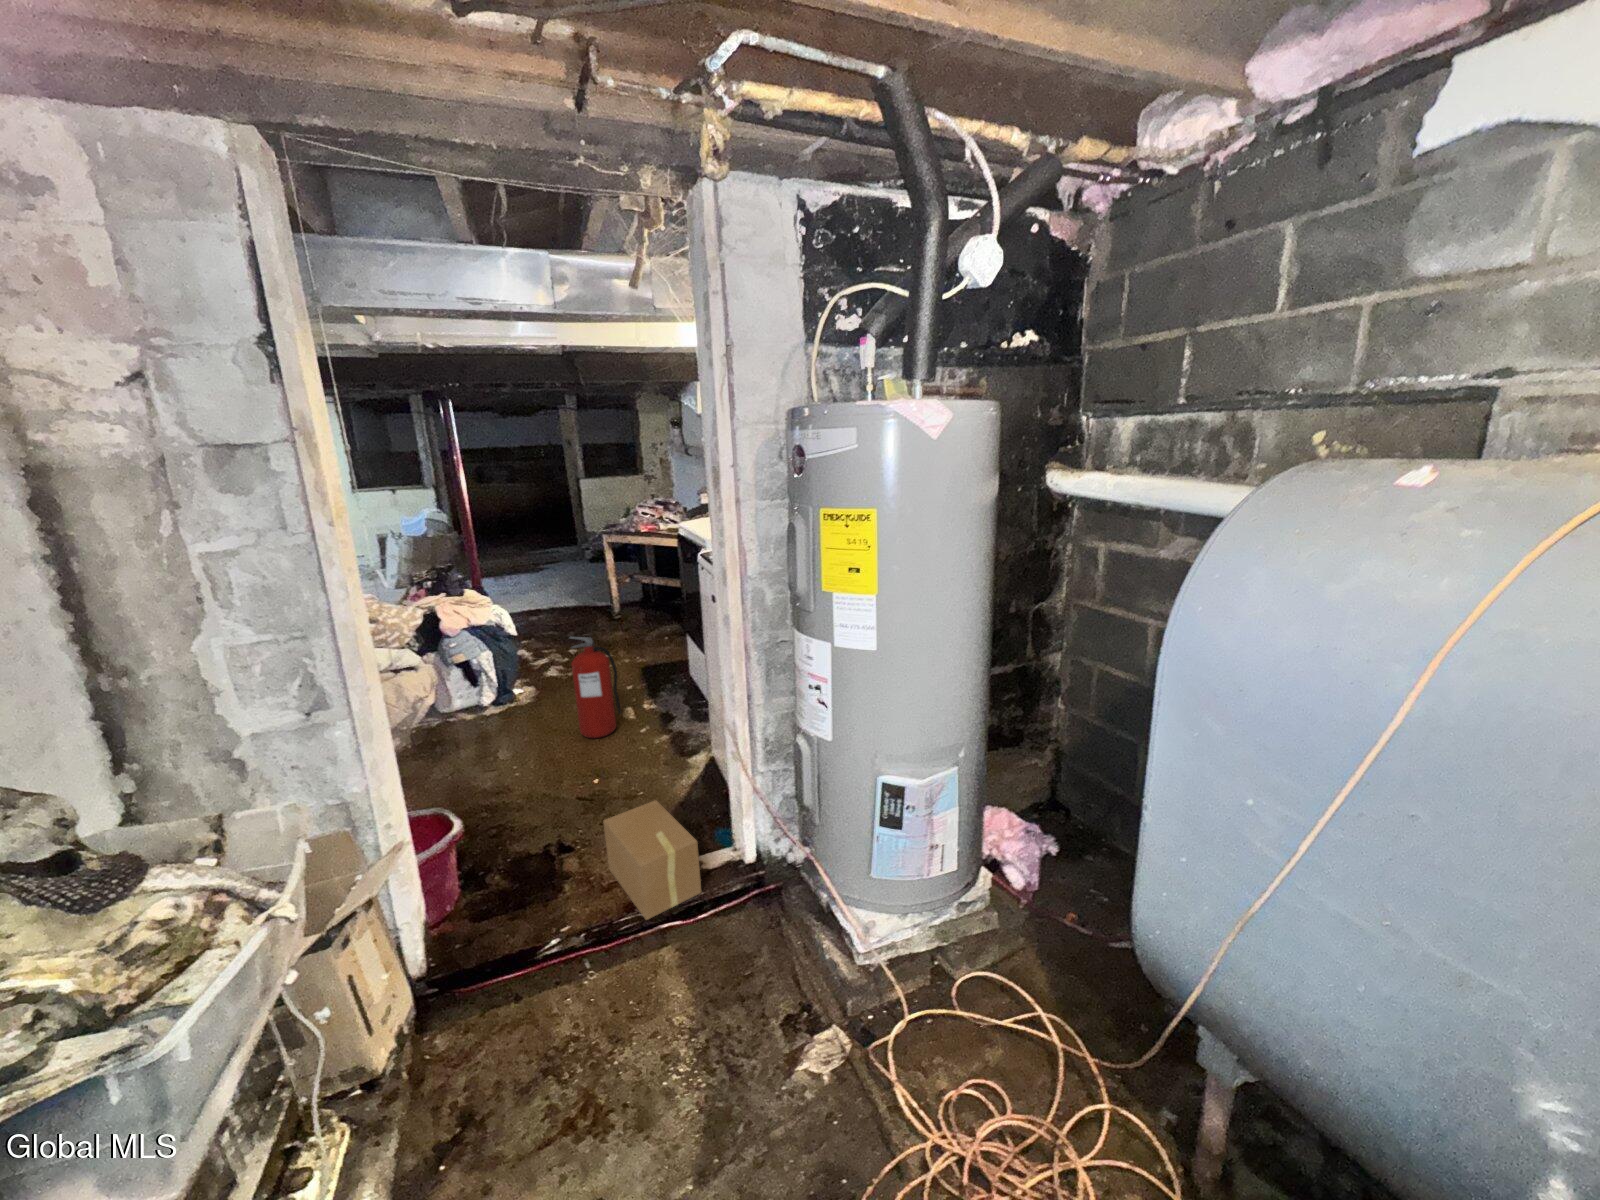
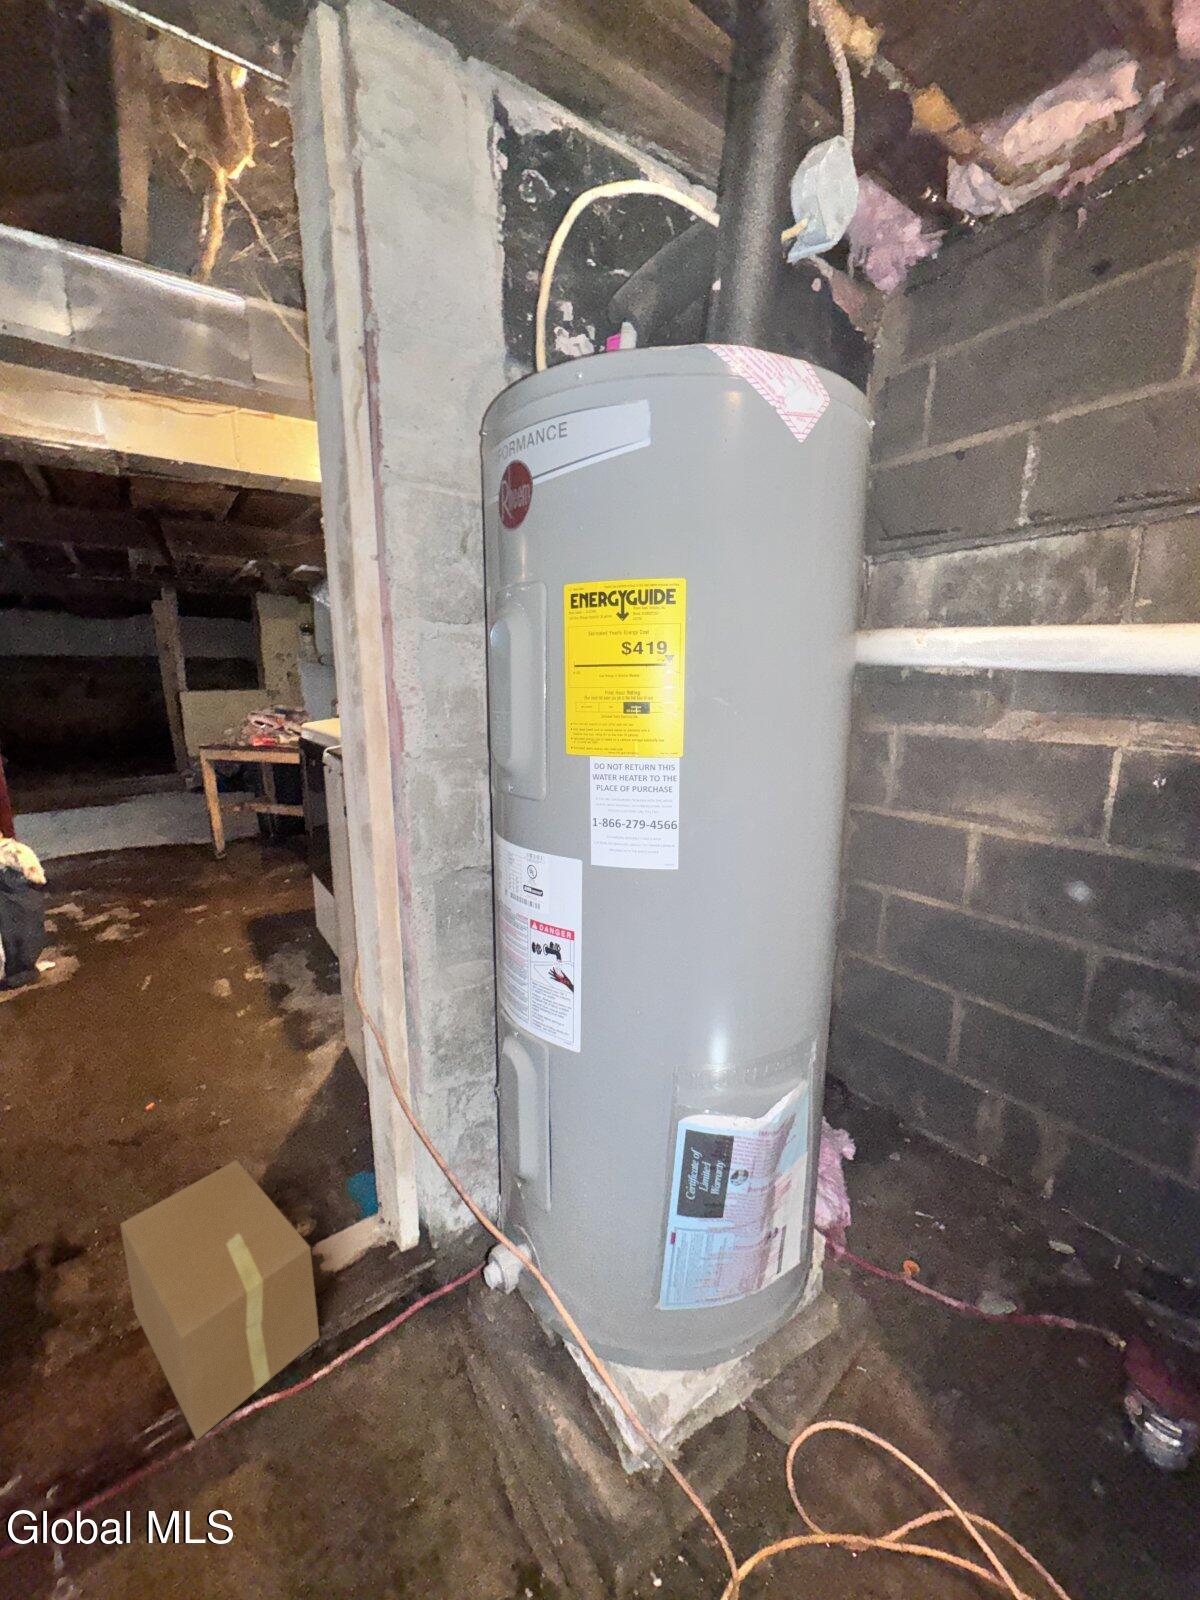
fire extinguisher: present [570,637,621,738] -> none [109,881,203,1037]

